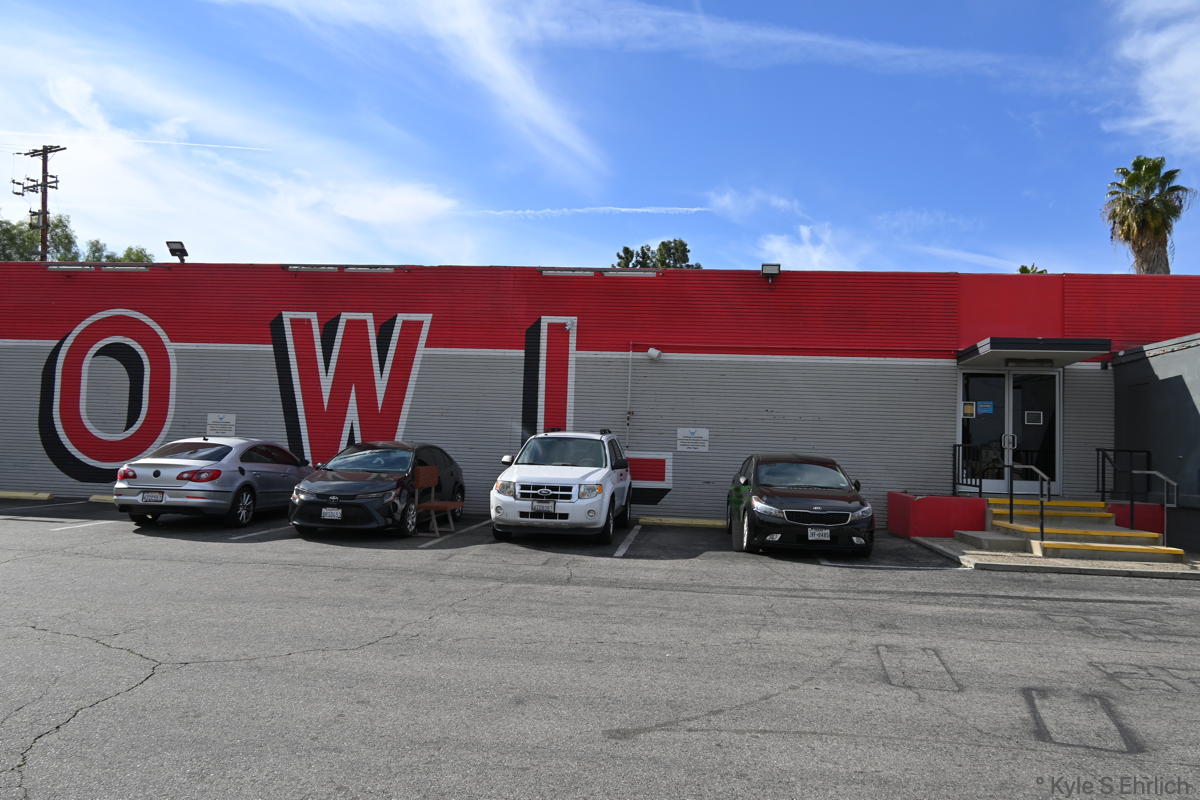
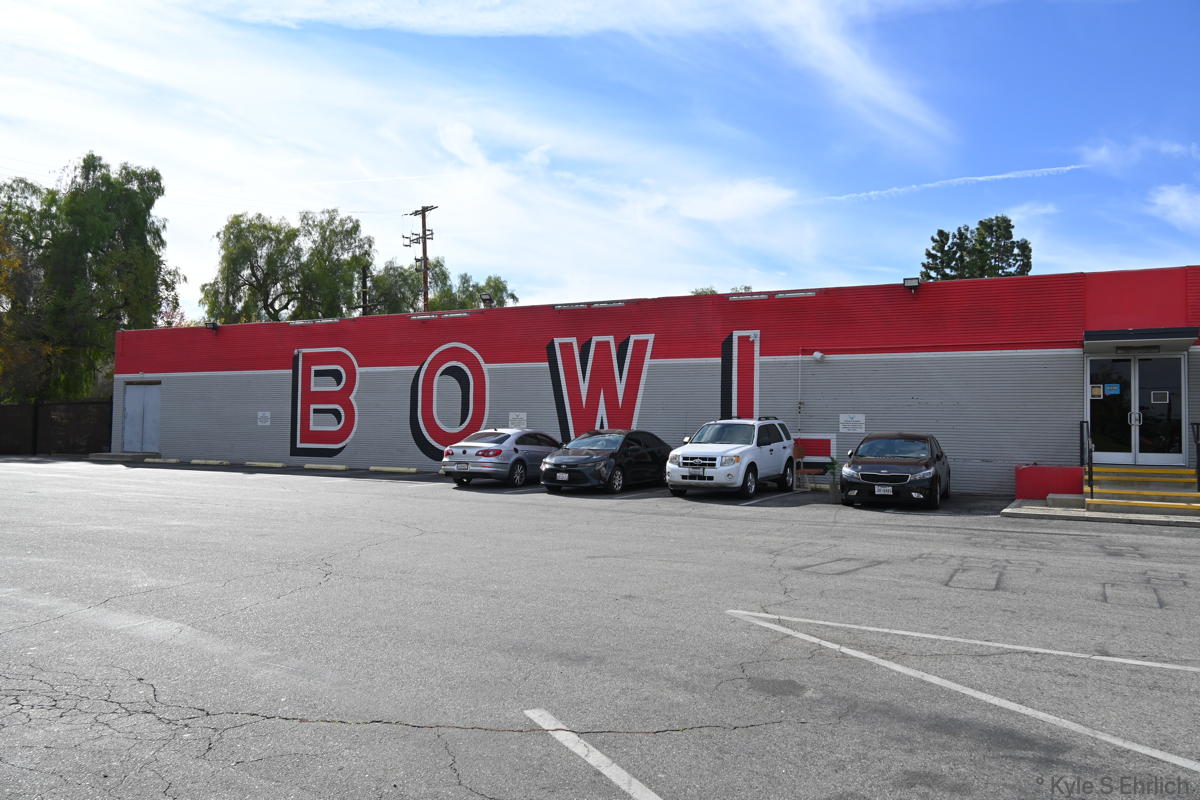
bench: present [413,466,464,537] -> present [793,446,823,491]

